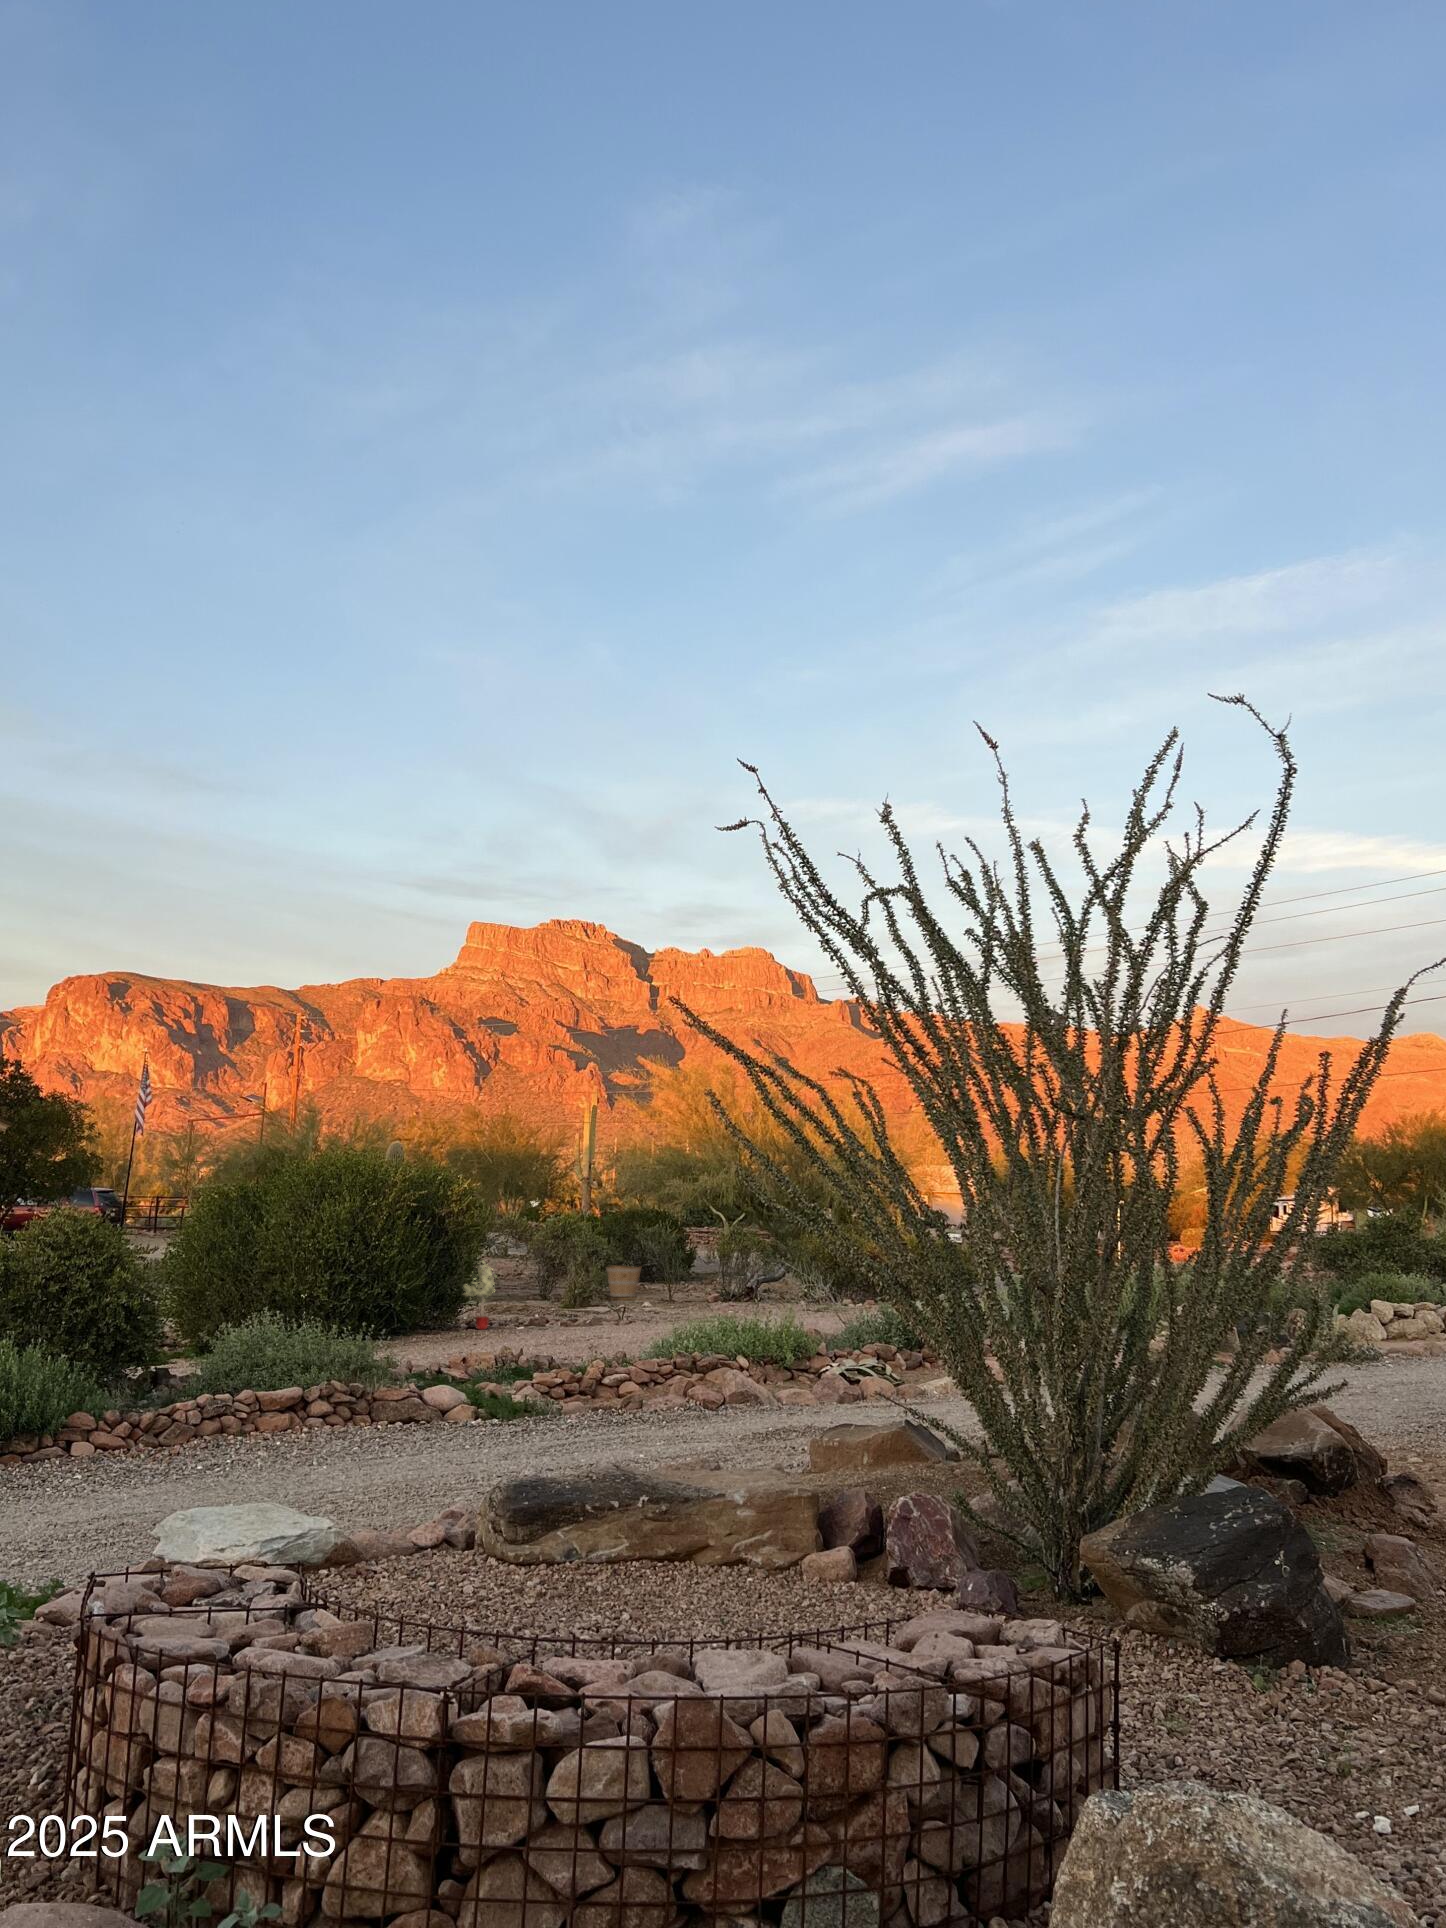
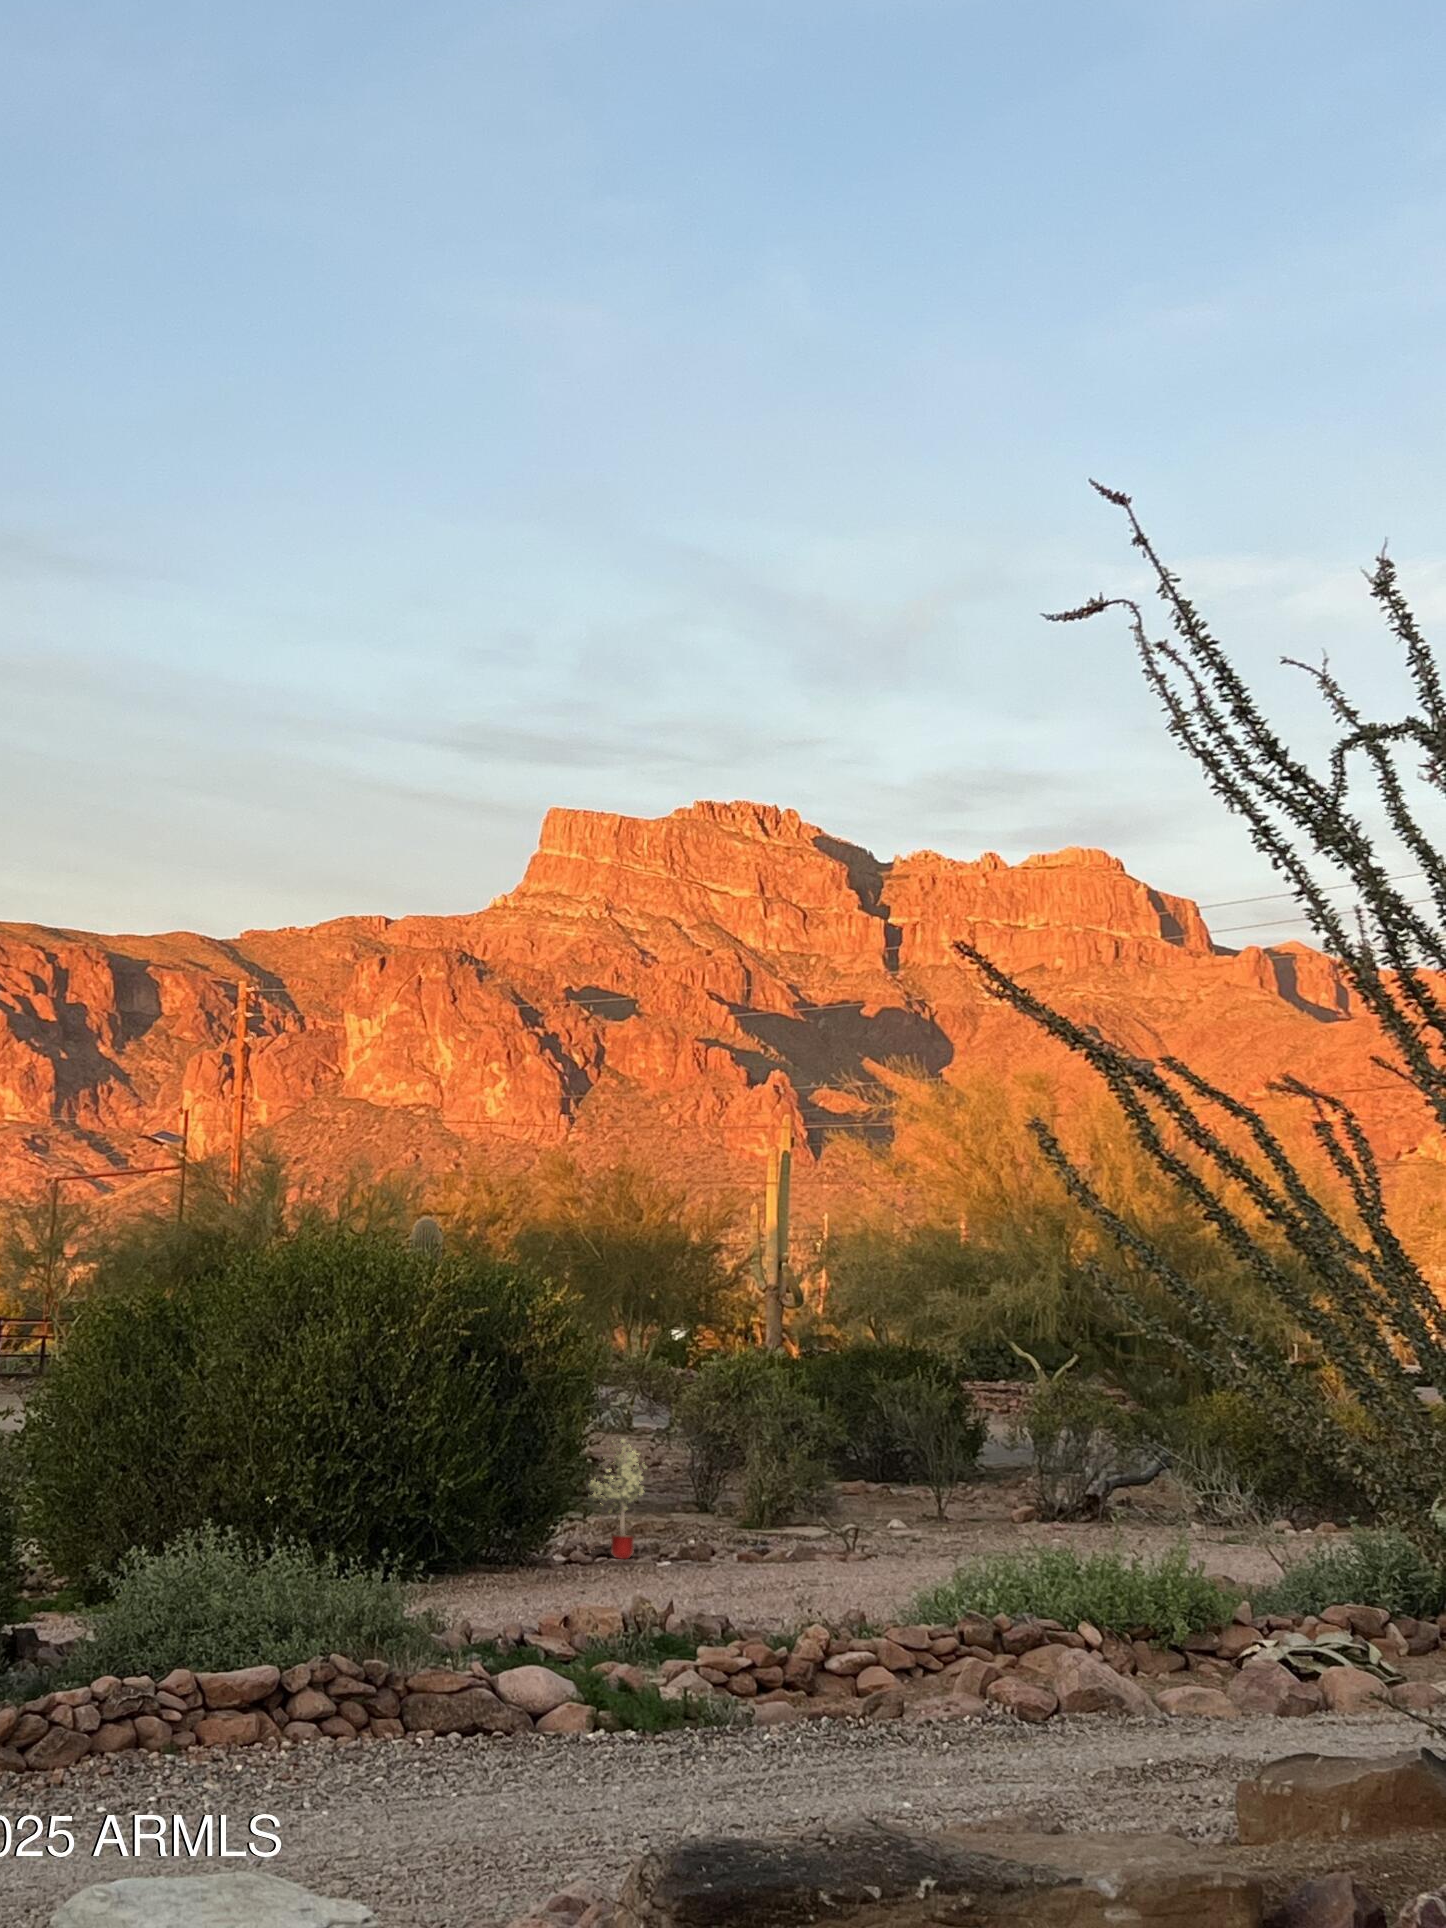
wooden bucket: present [606,1266,641,1297] -> none [837,1450,899,1505]

